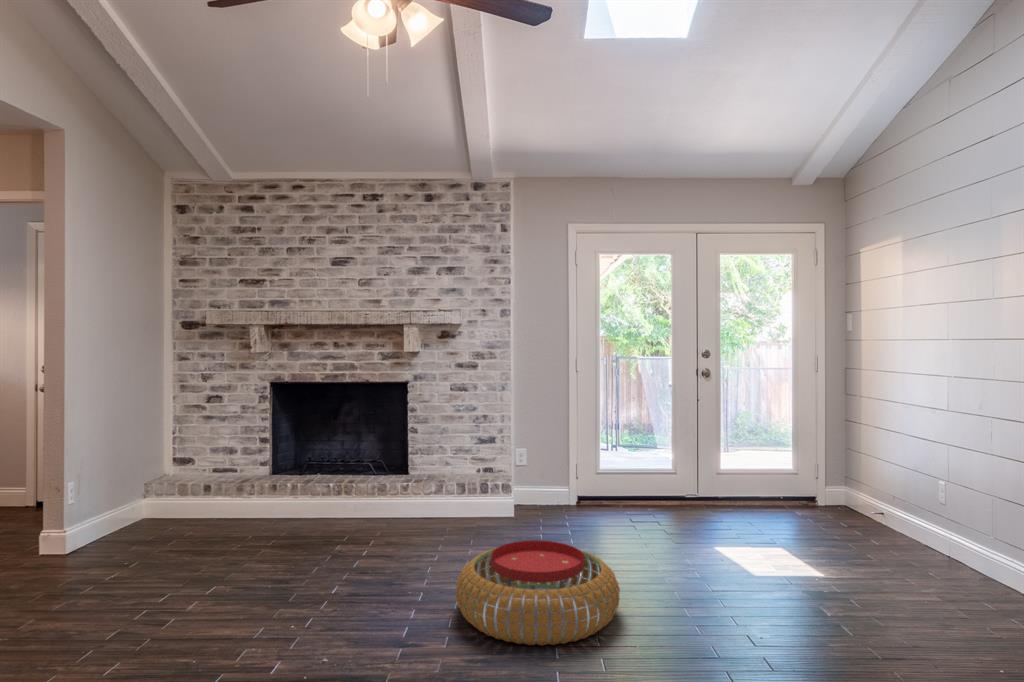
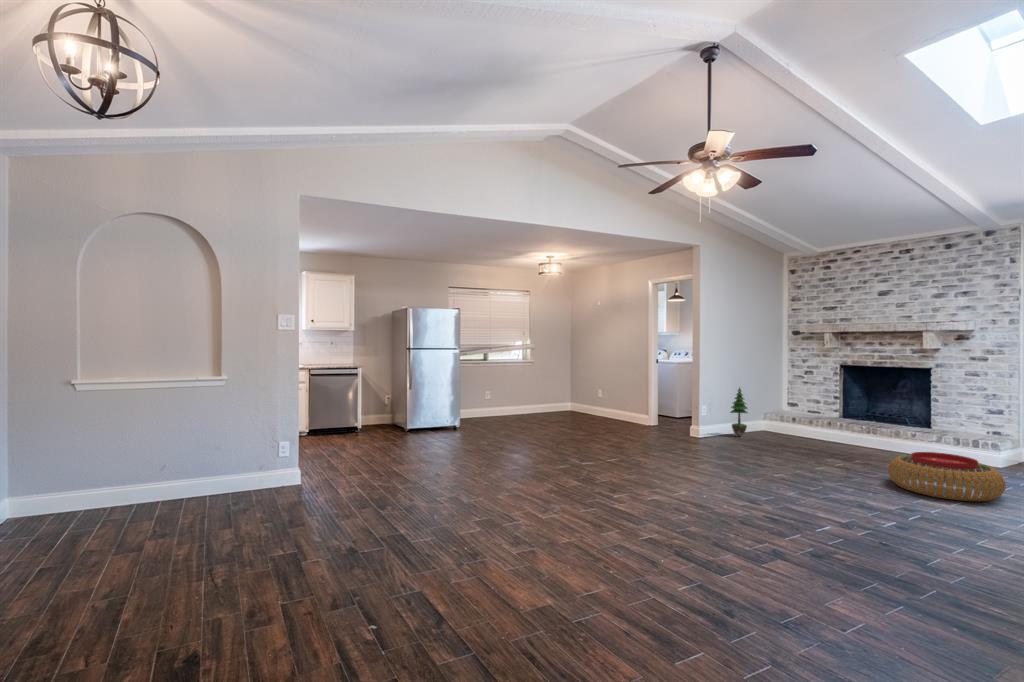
potted tree: none [61,455,111,573] -> present [730,388,748,436]

